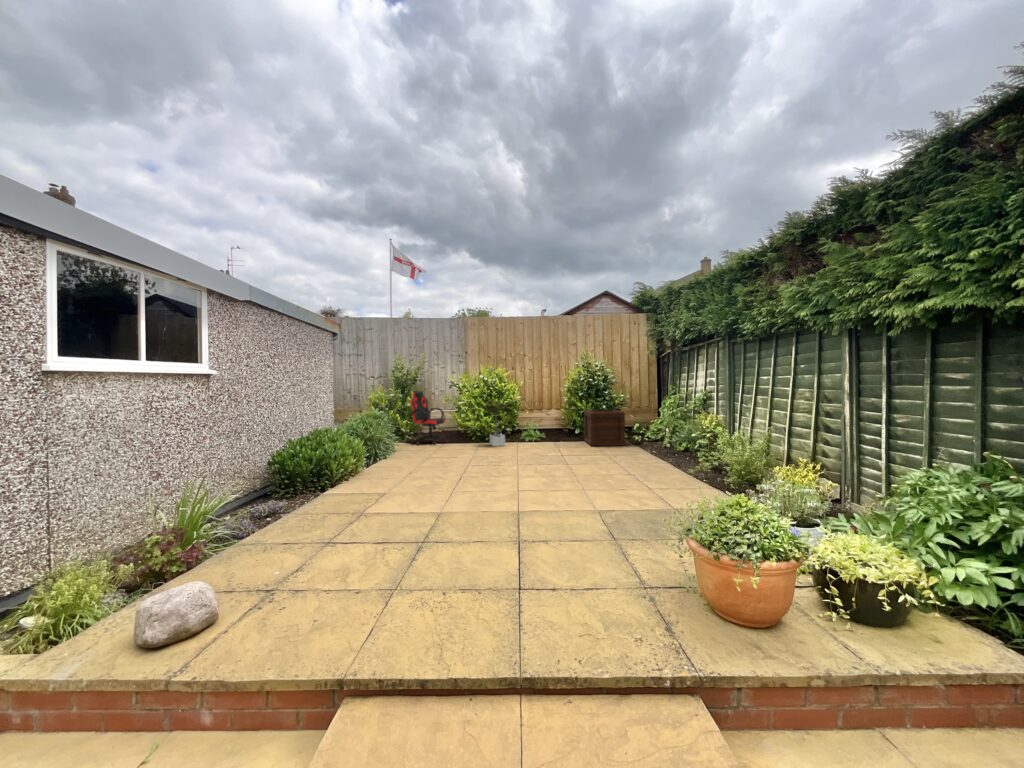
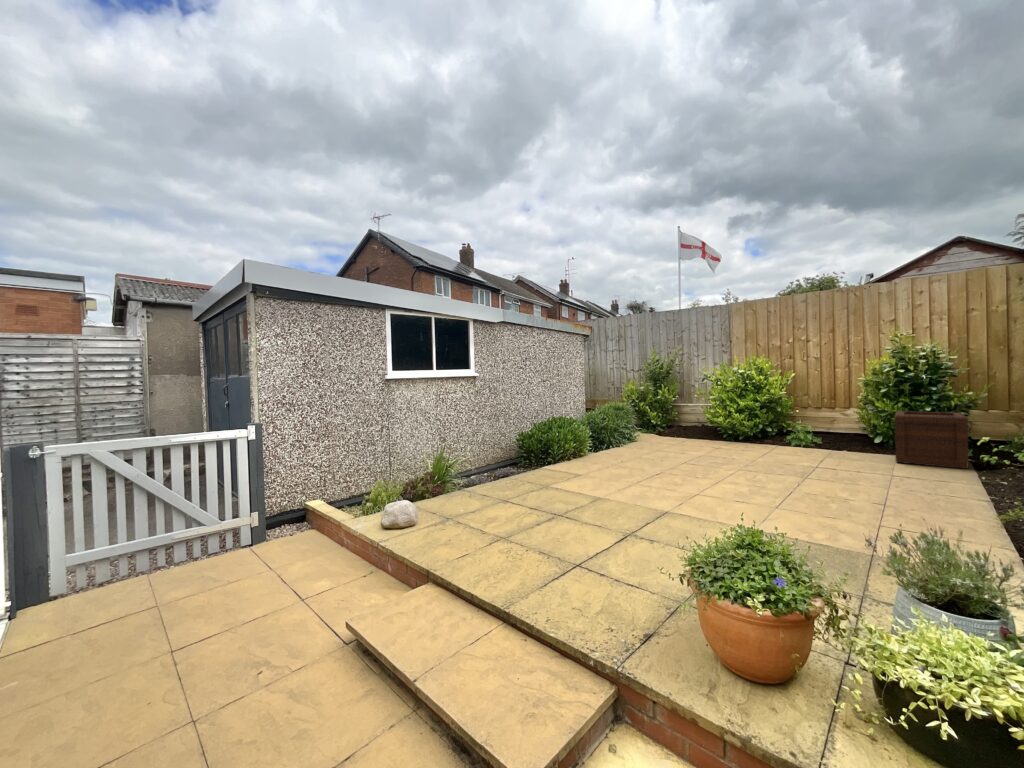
chair: present [410,391,447,445] -> none [660,384,699,439]
potted tree: present [485,400,505,446] -> none [736,394,762,448]

